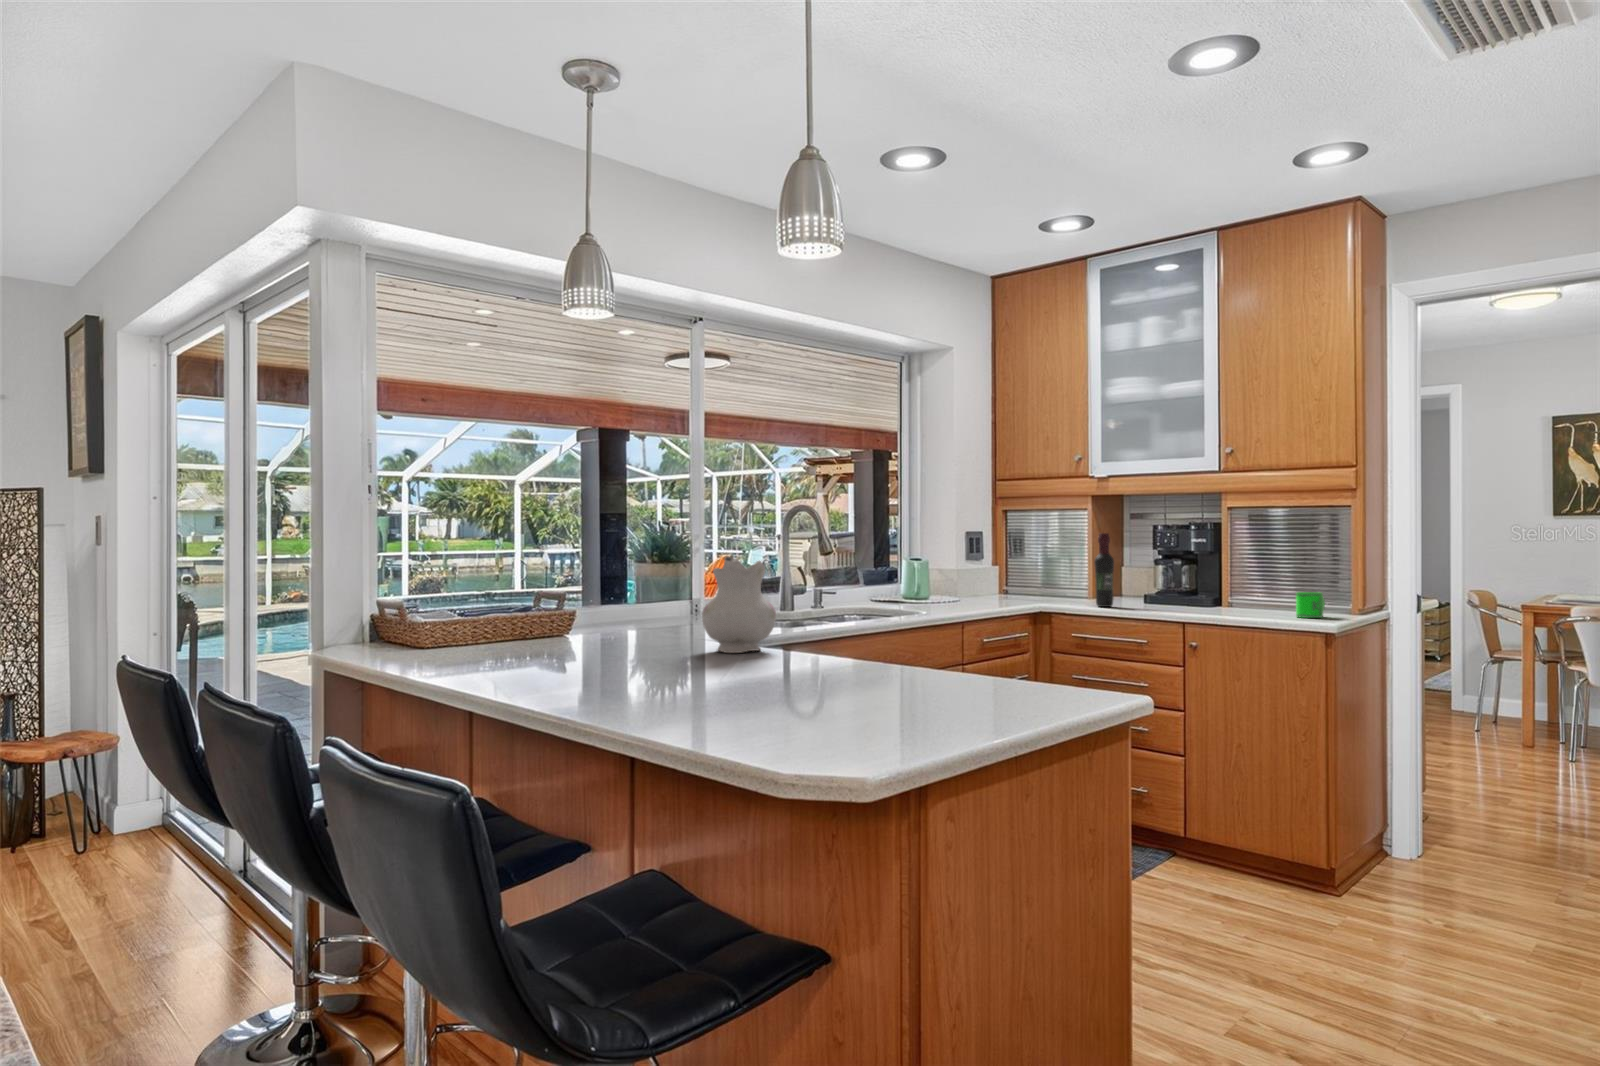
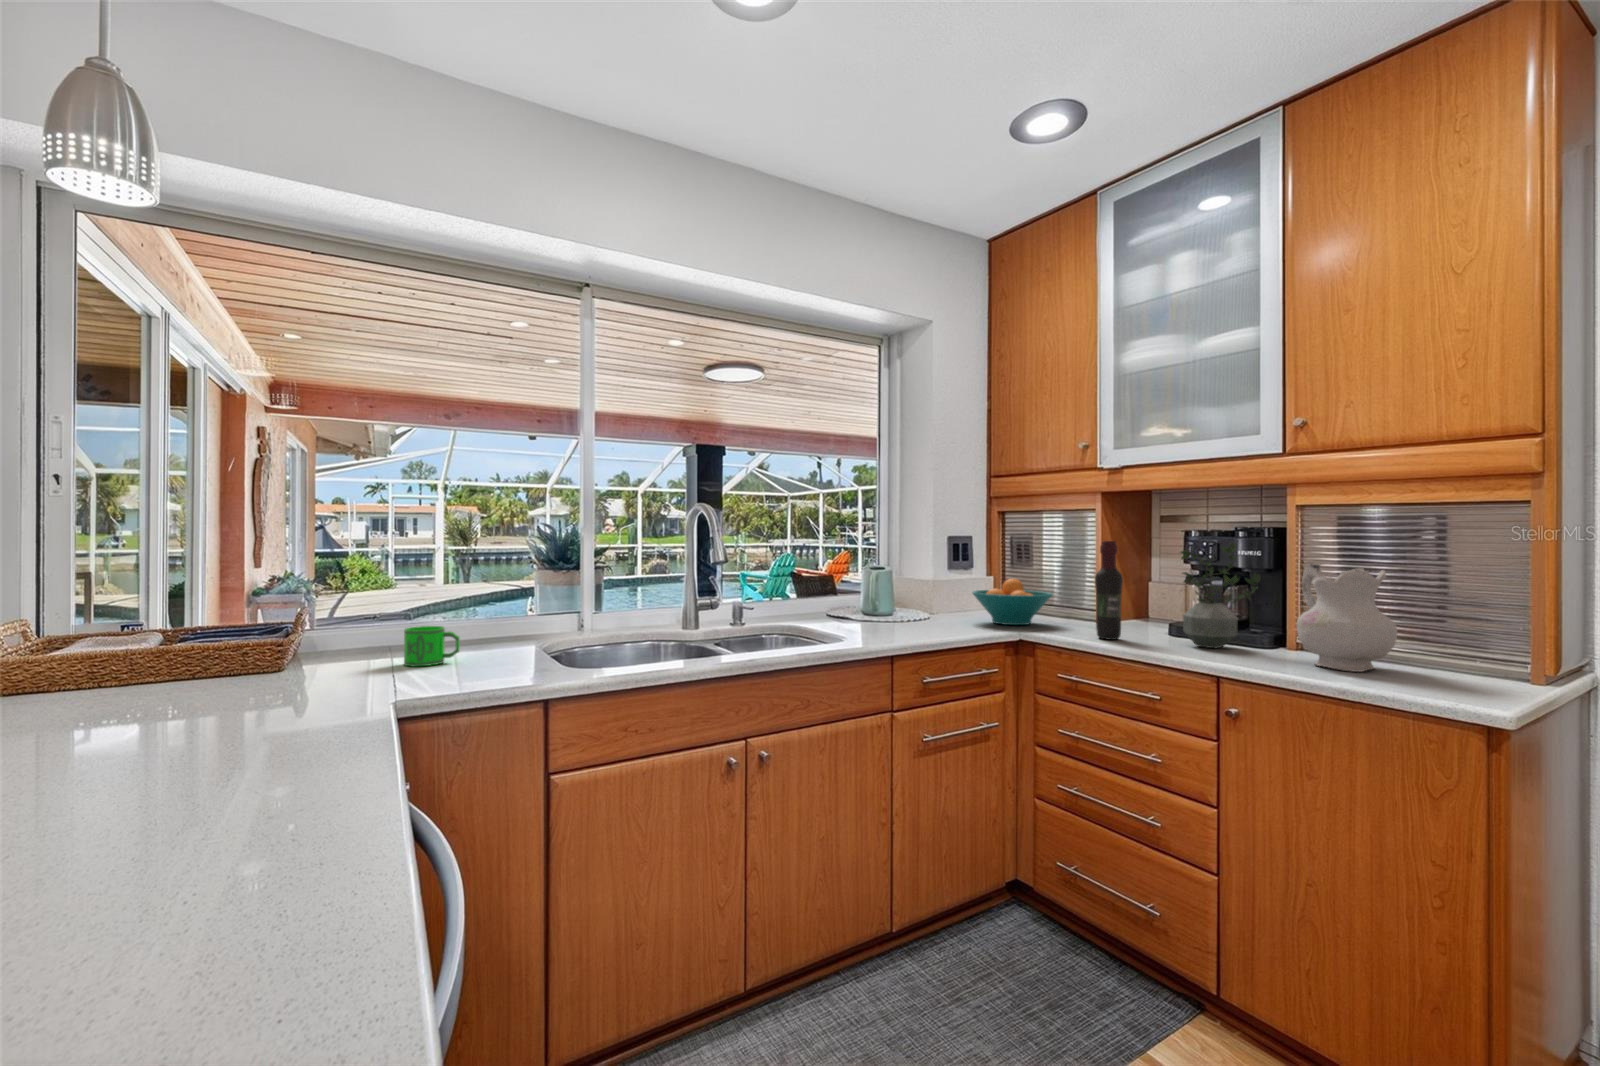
potted plant: none [1154,533,1207,608] -> present [1180,542,1260,648]
ceramic pitcher: present [702,556,776,653] -> present [1297,563,1397,672]
fruit bowl: none [991,566,1056,603] -> present [972,578,1052,625]
mug: present [1296,592,1325,618] -> present [404,626,460,666]

